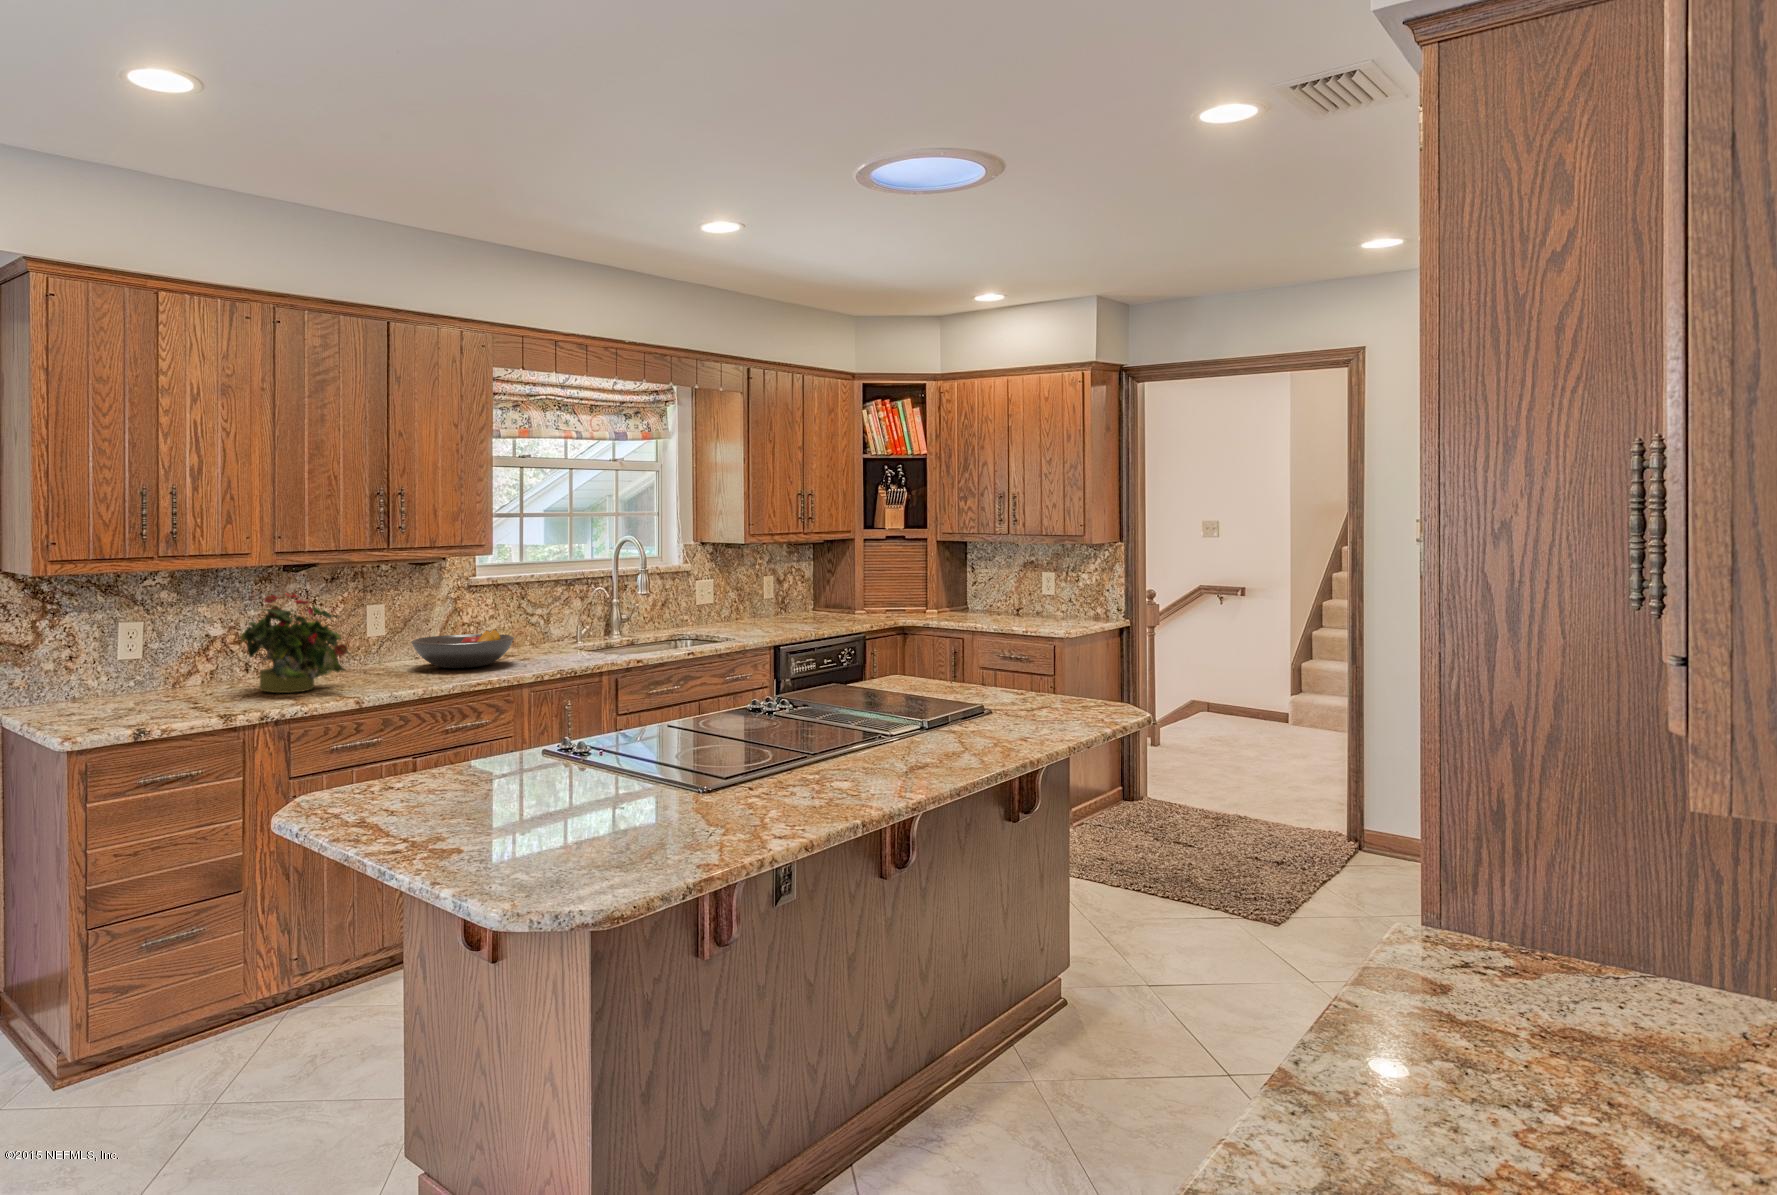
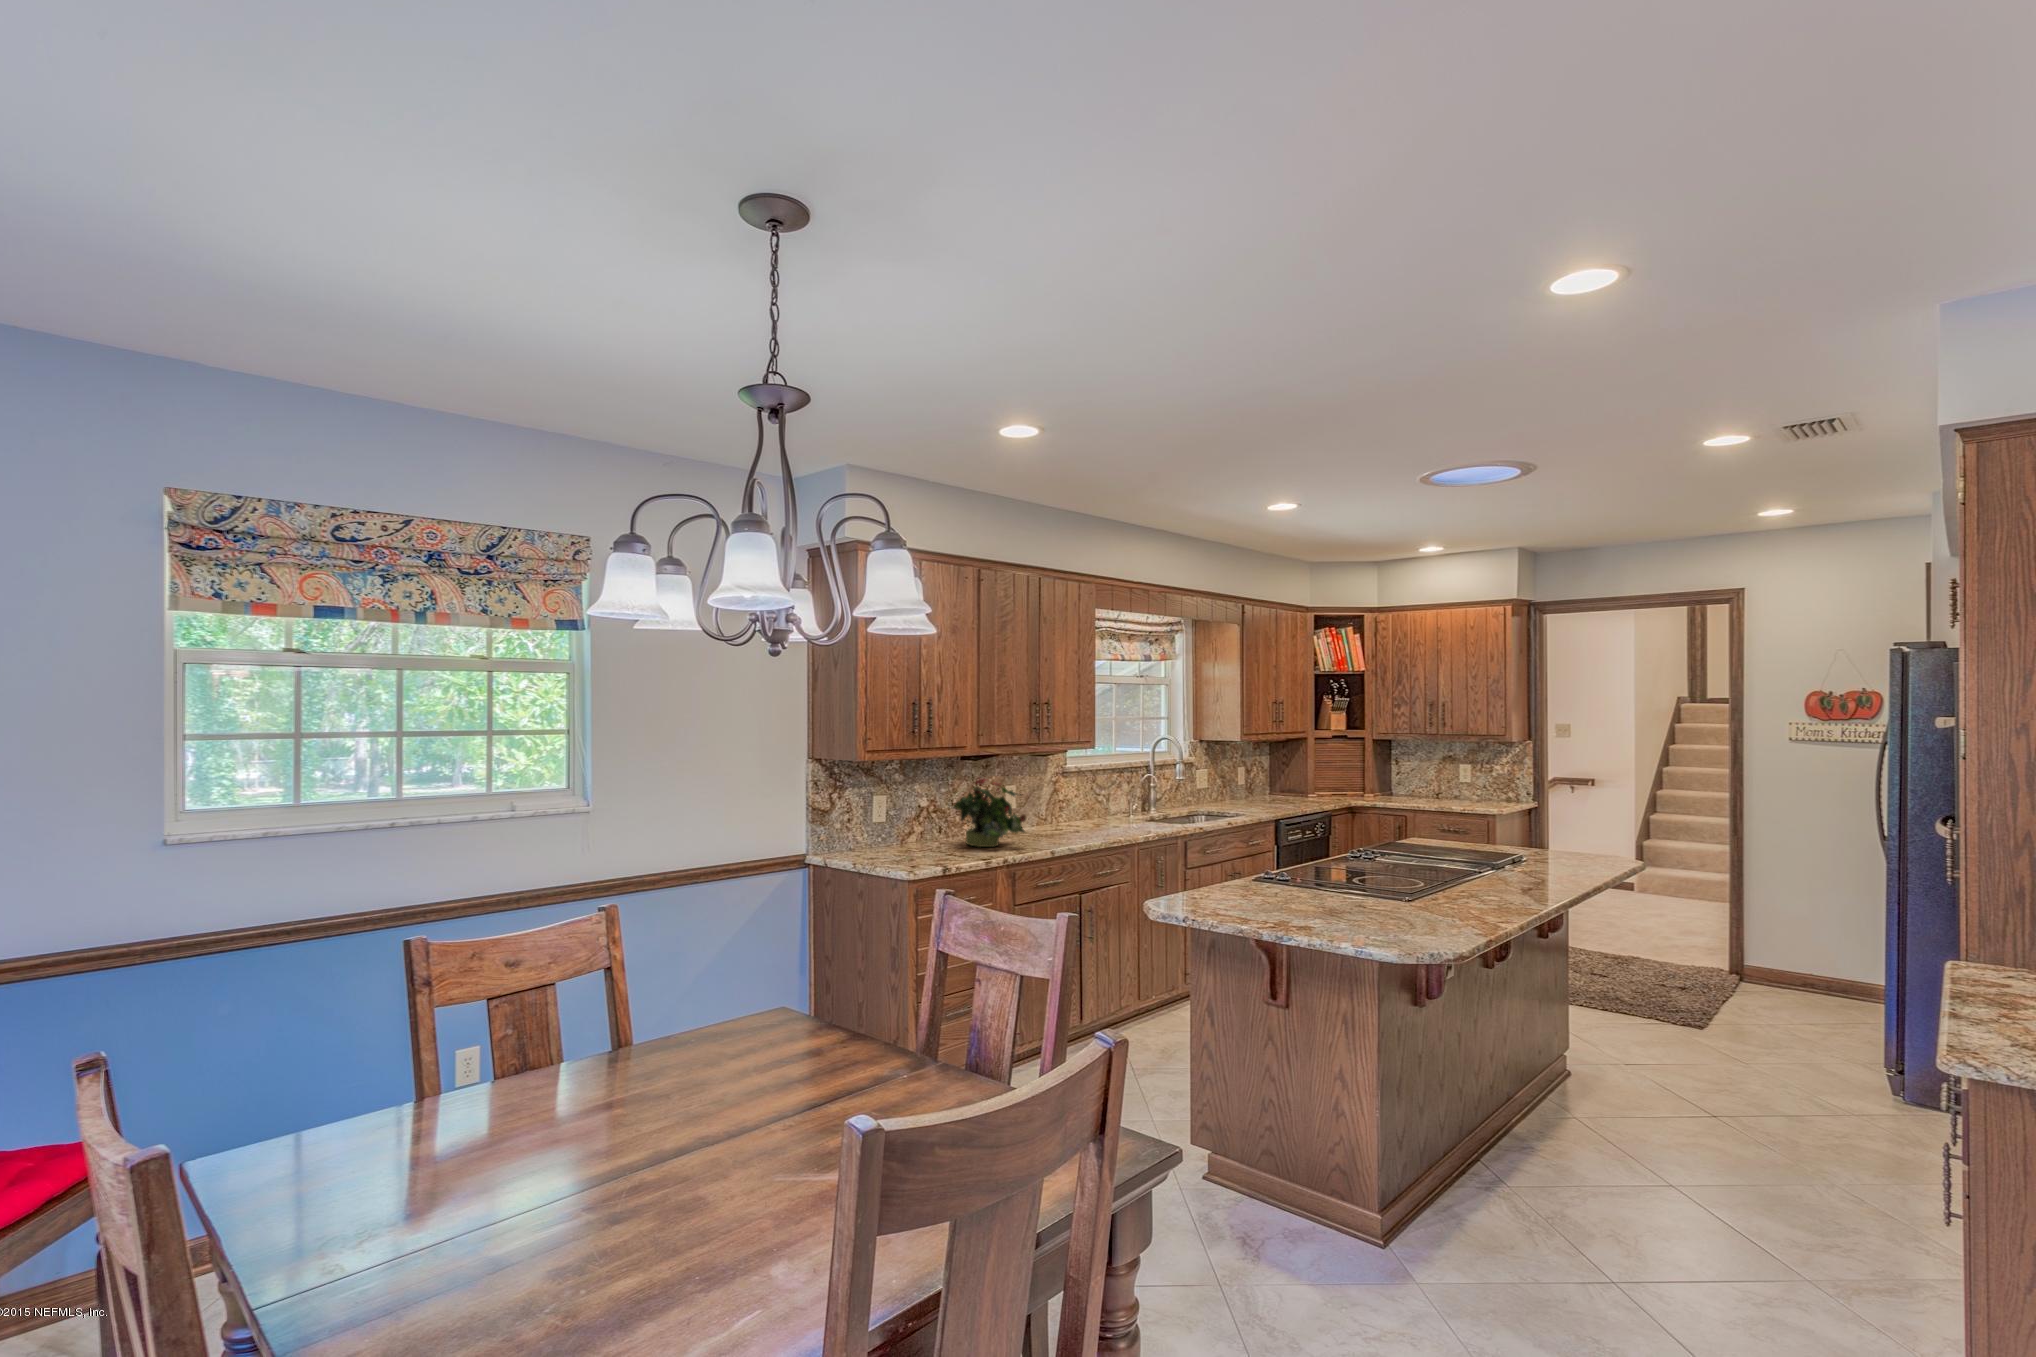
fruit bowl: present [411,629,514,668] -> none [1039,804,1108,832]

